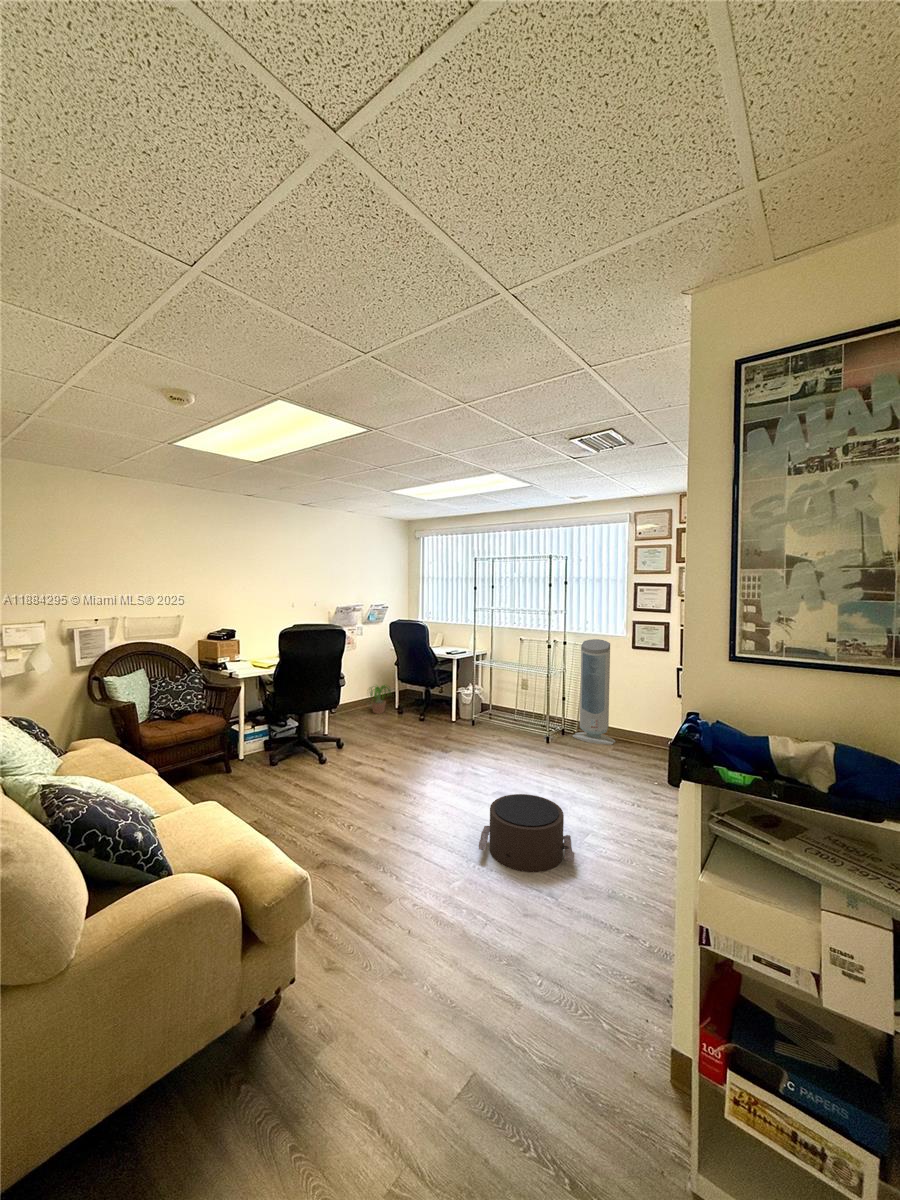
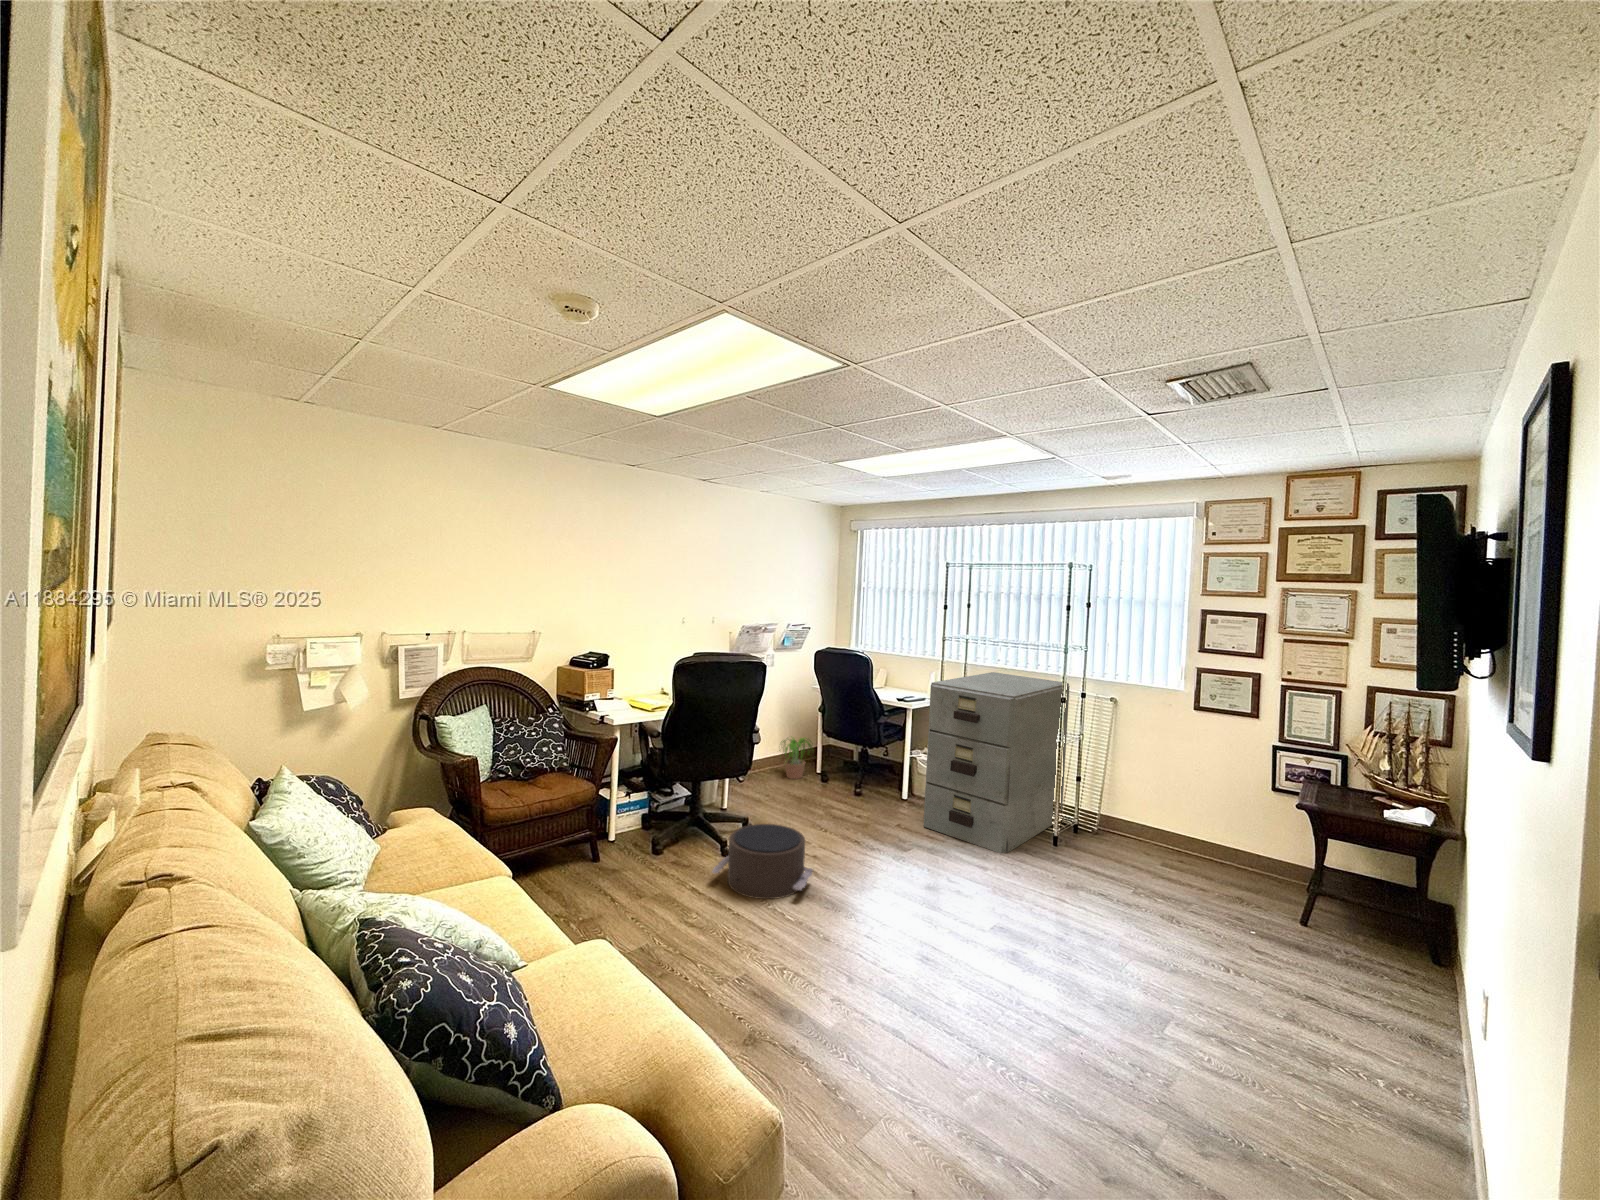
filing cabinet: none [463,632,557,750] -> present [924,672,1070,853]
air purifier: present [573,639,616,745] -> none [1092,692,1163,858]
pouf: present [479,794,574,872] -> present [712,824,813,899]

